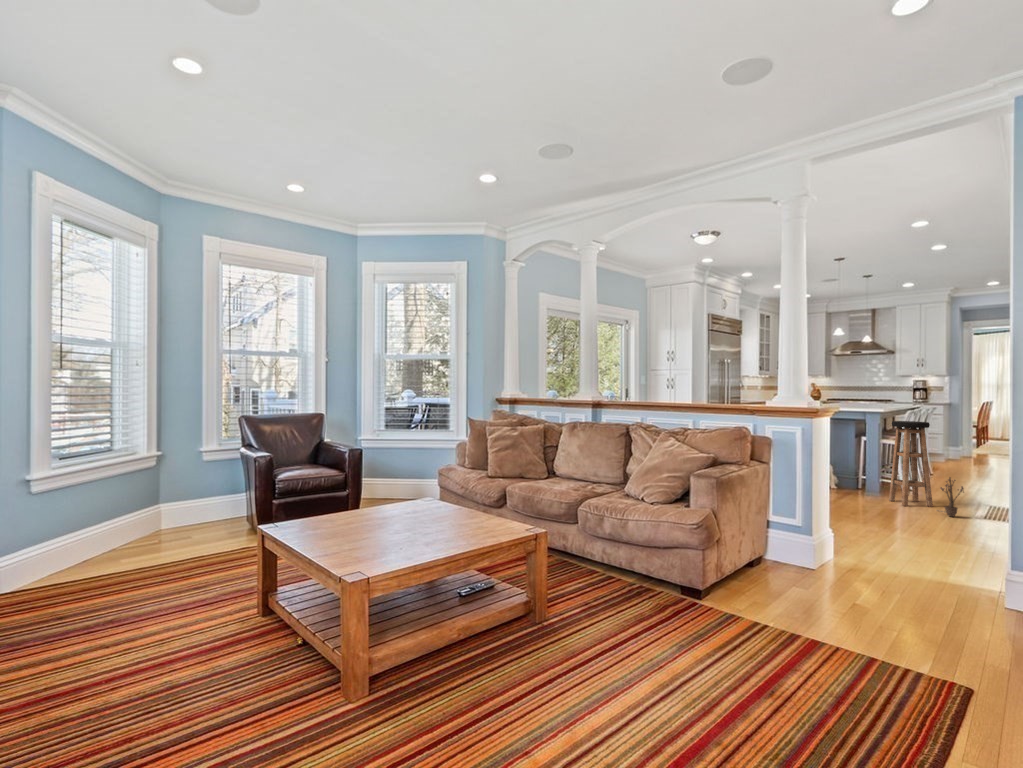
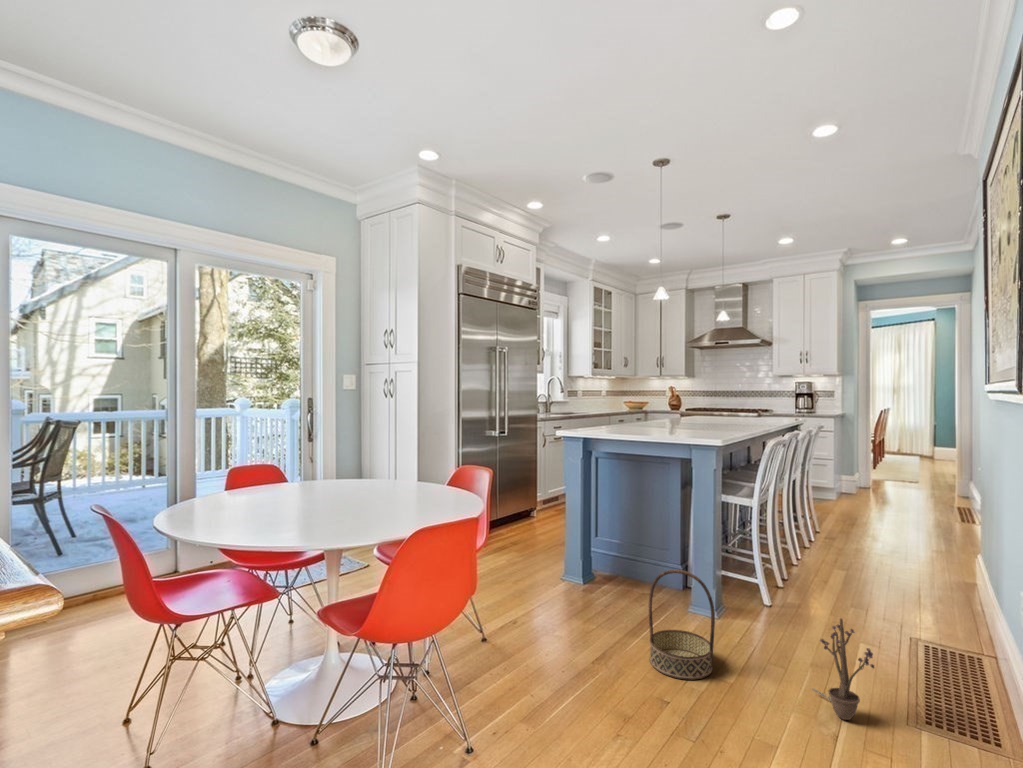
bar stool: present [889,421,933,507] -> none [724,467,807,662]
basket: none [855,464,889,508] -> present [649,570,715,680]

